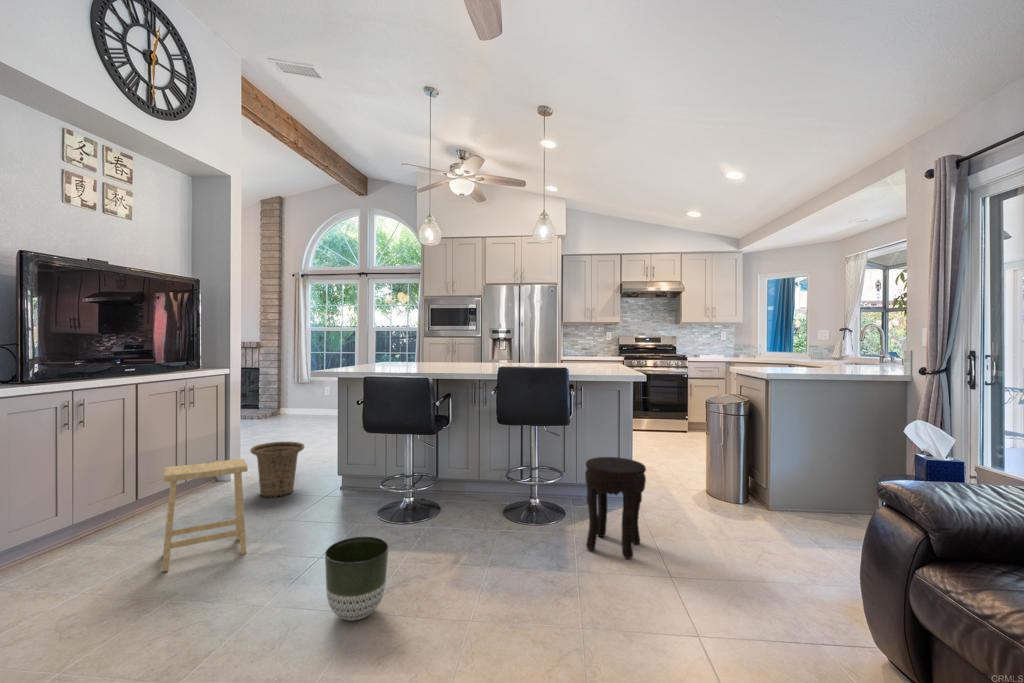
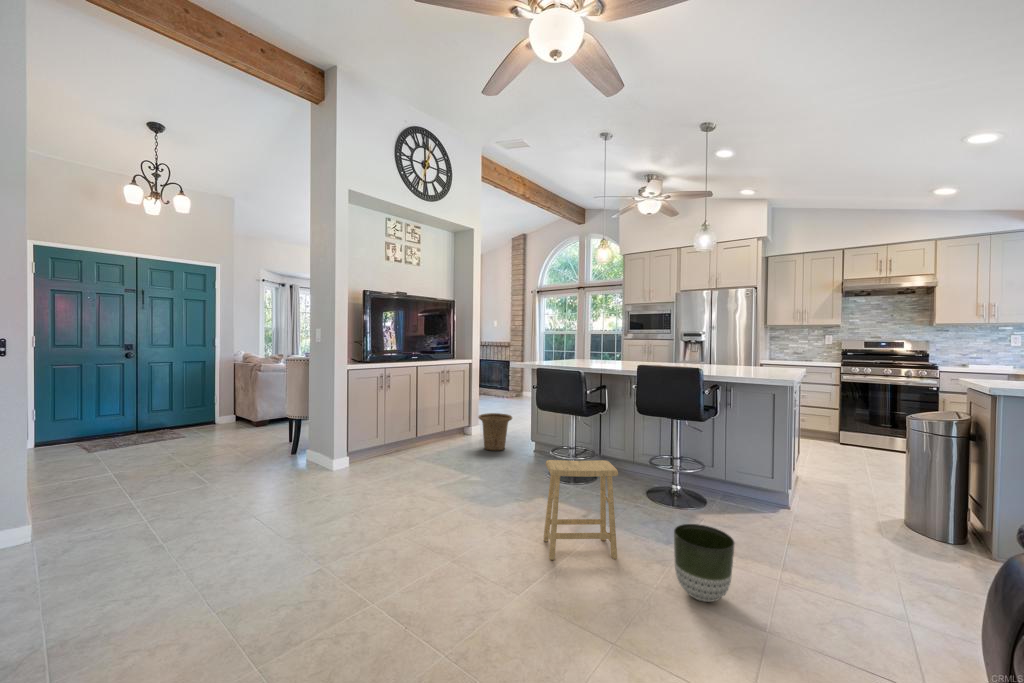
side table: present [585,457,646,559] -> none [706,451,770,547]
footstool: present [162,459,248,572] -> present [543,460,618,560]
planter: present [325,537,388,621] -> present [674,524,735,602]

